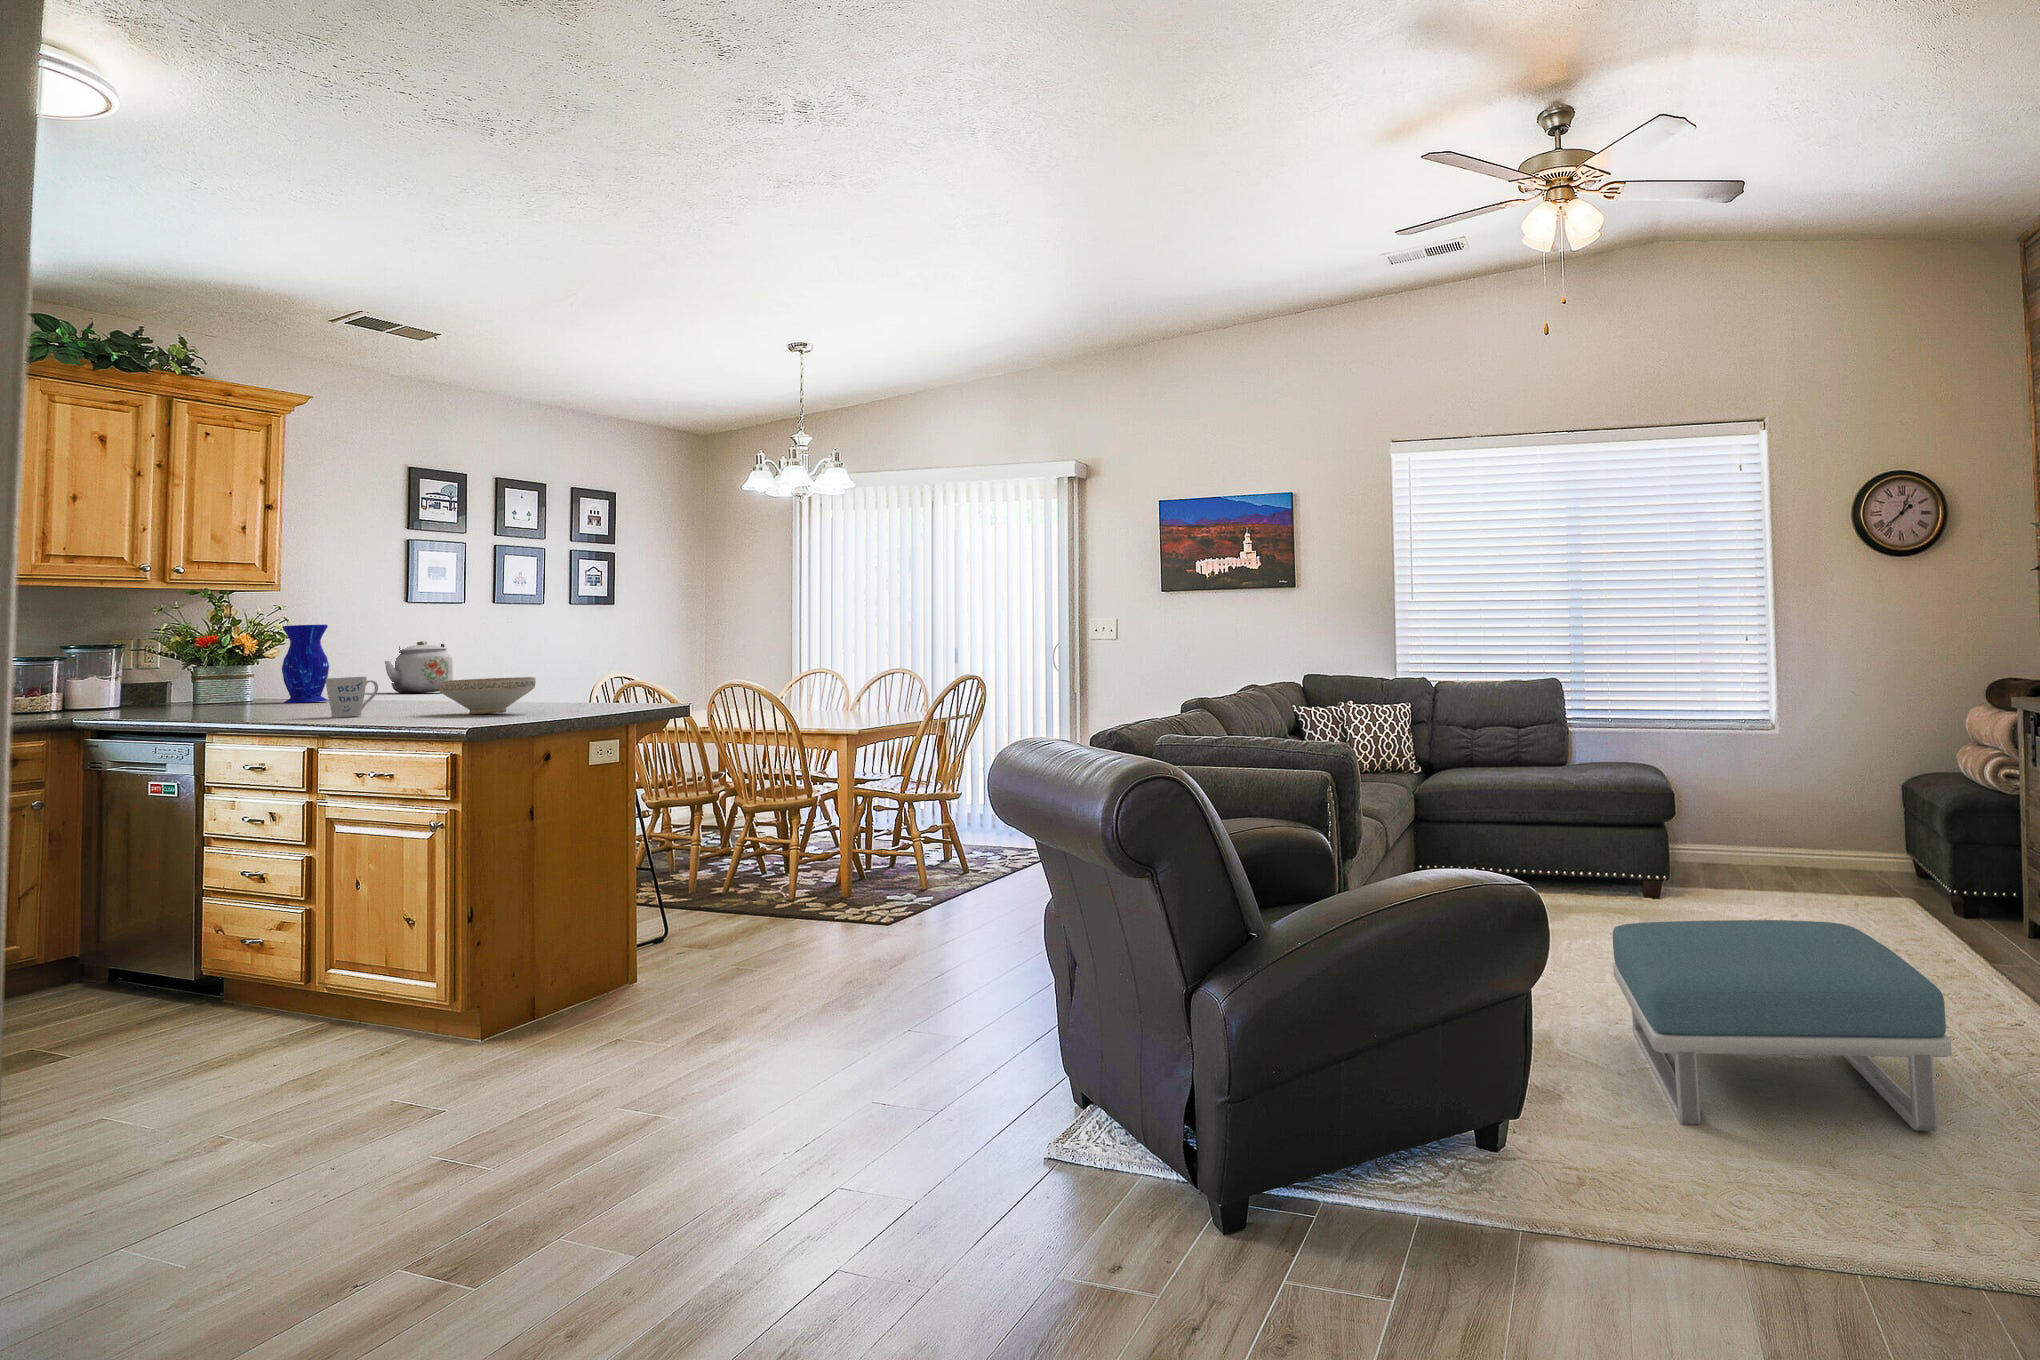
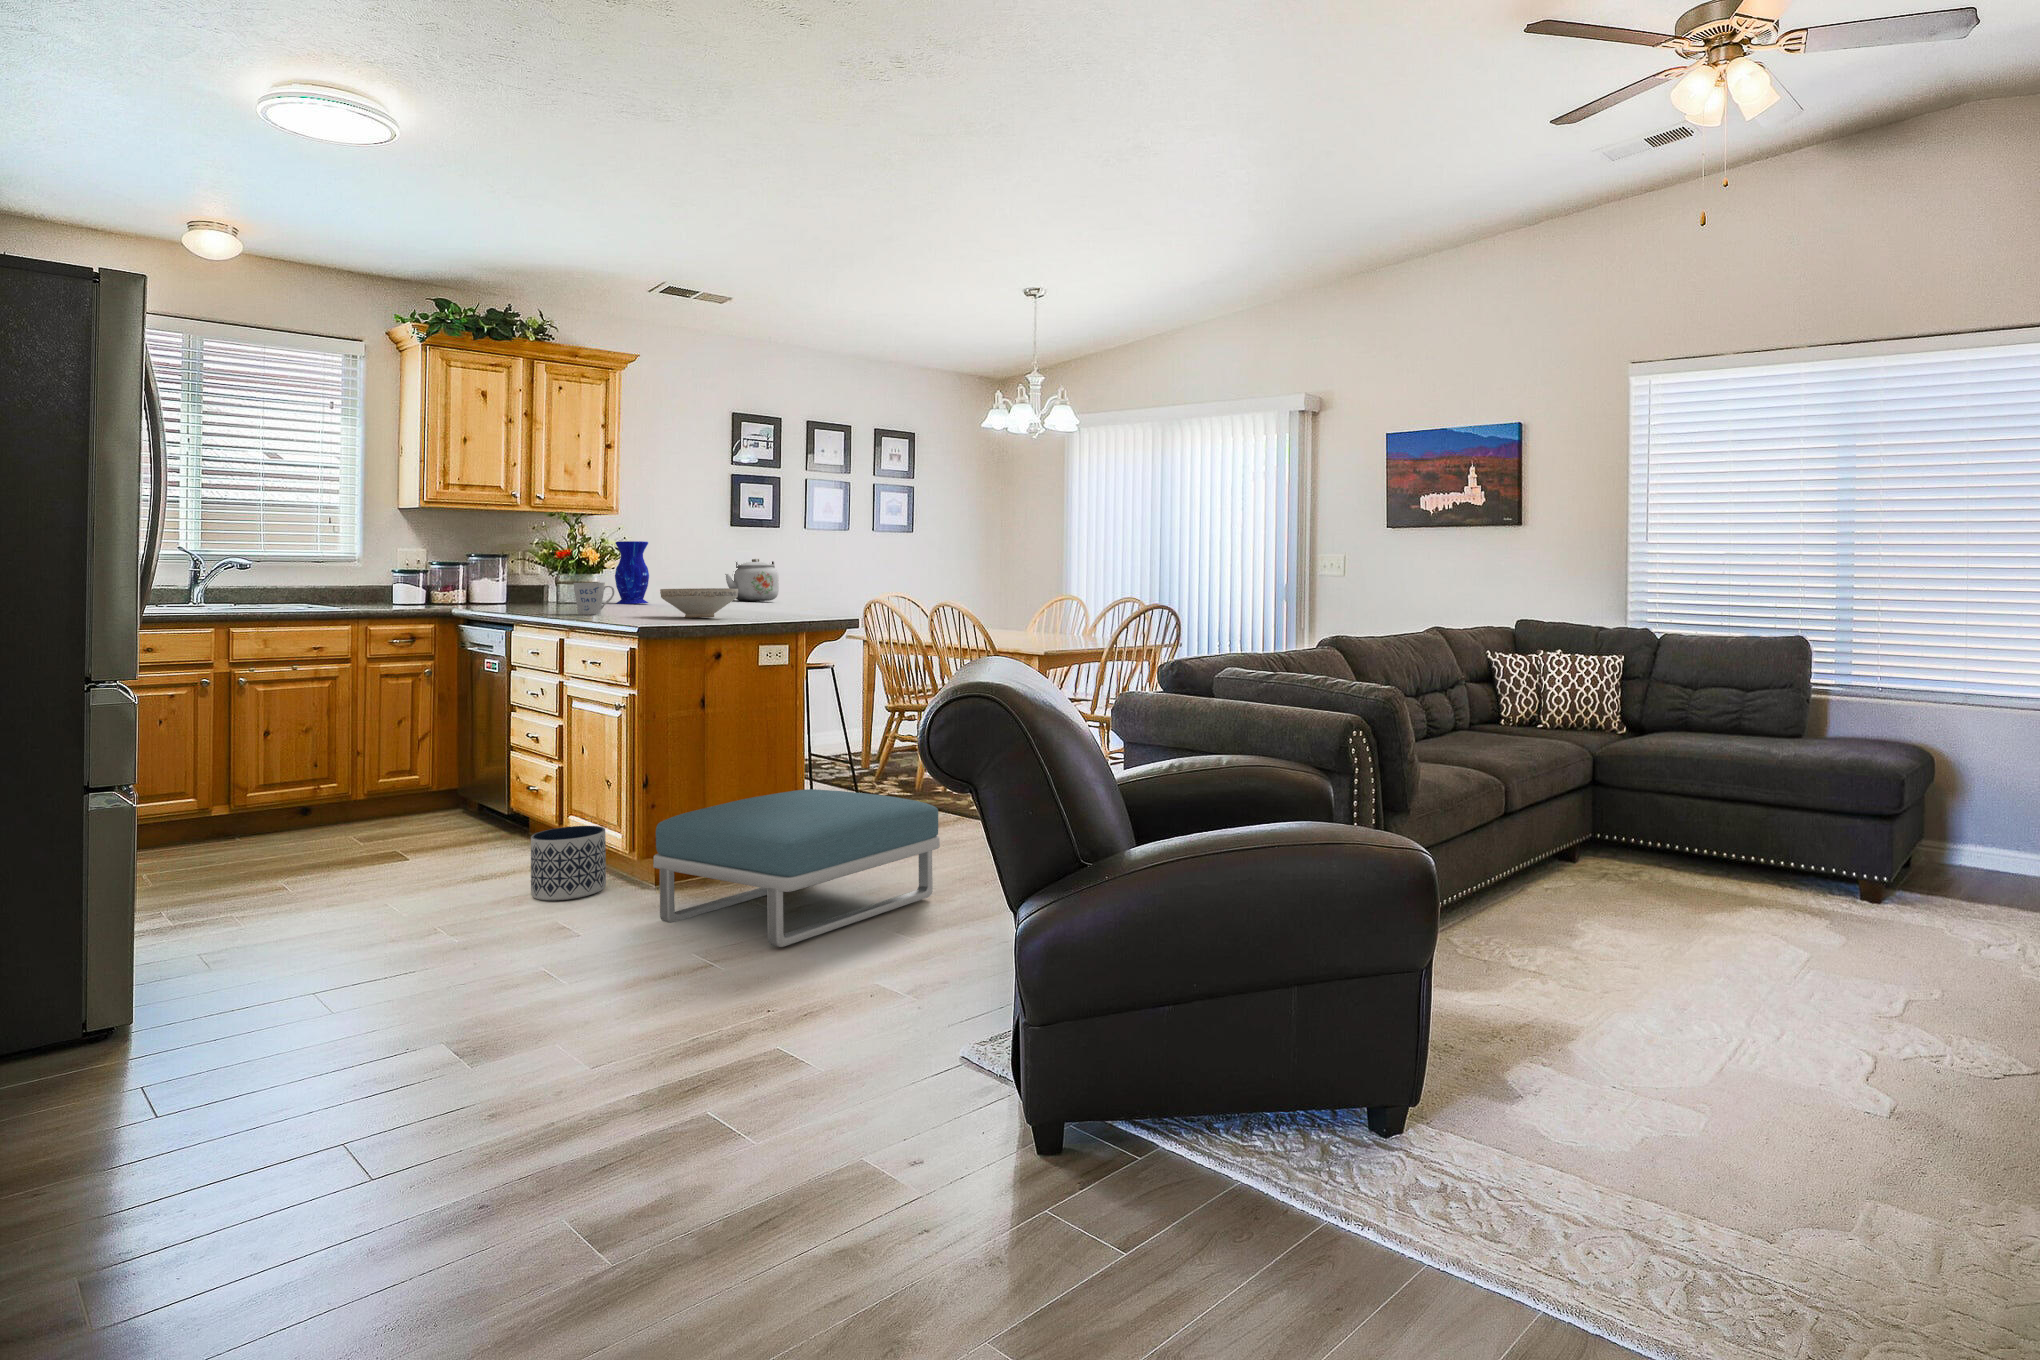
footstool: present [1613,920,1952,1131] -> present [653,789,940,947]
planter: none [321,974,418,1073] -> present [531,826,606,901]

